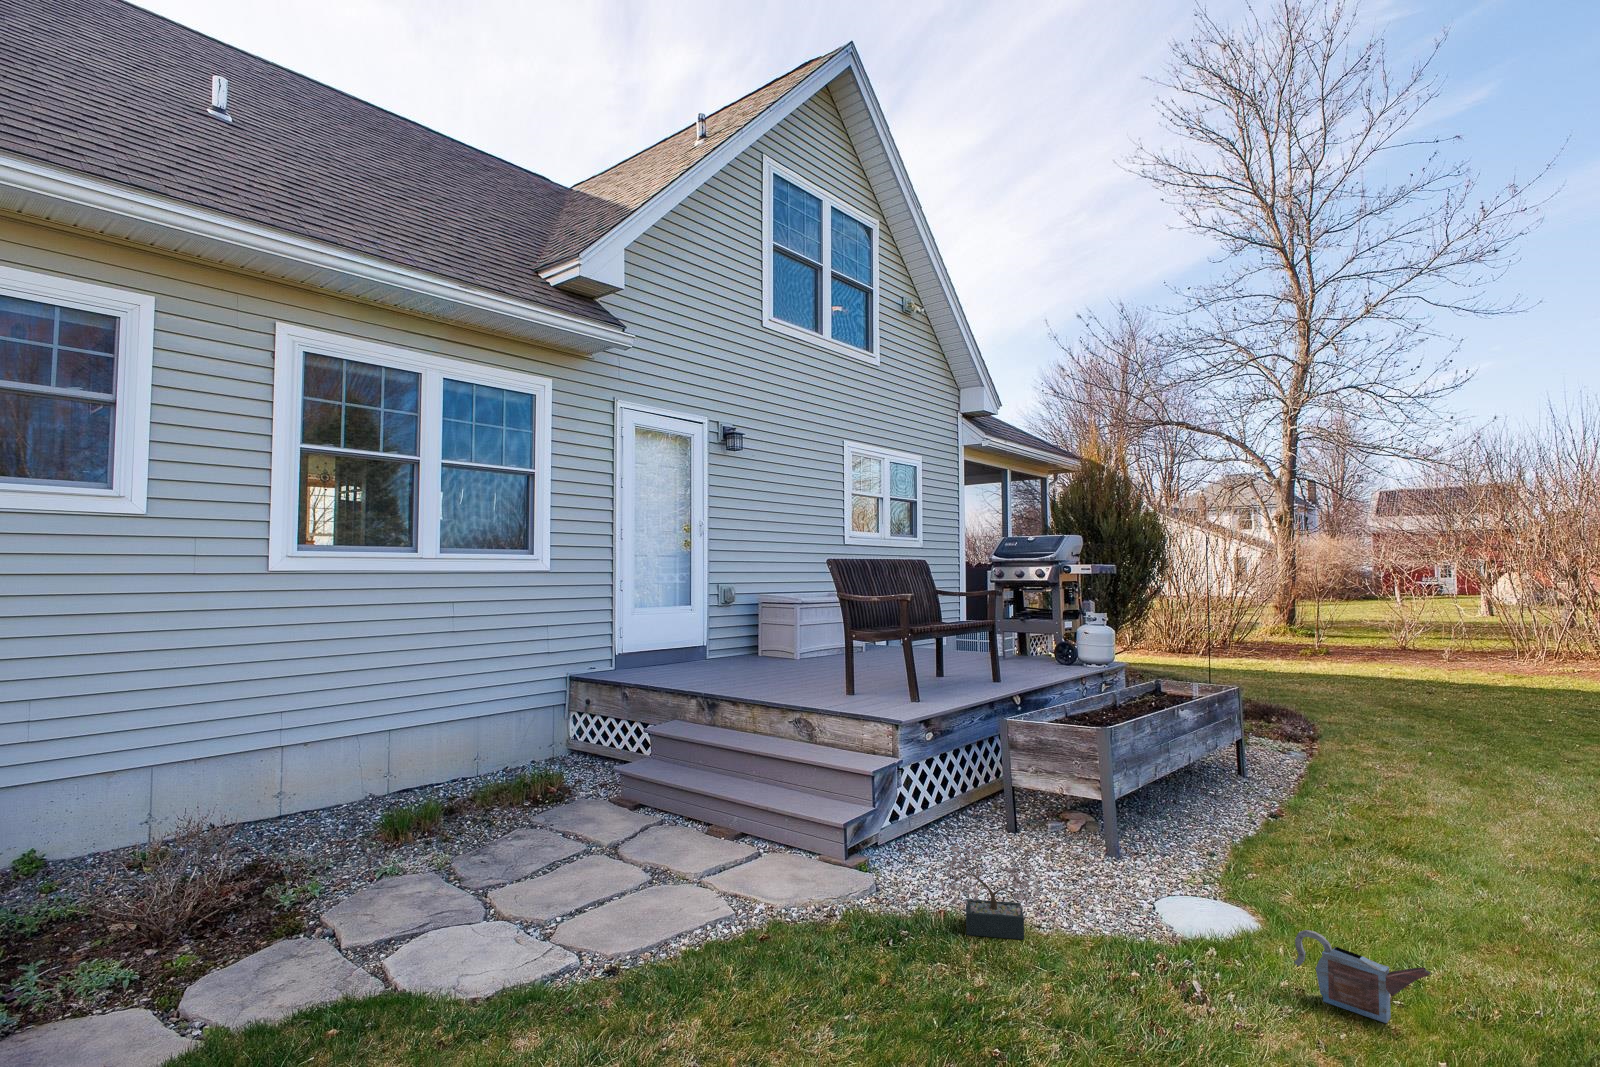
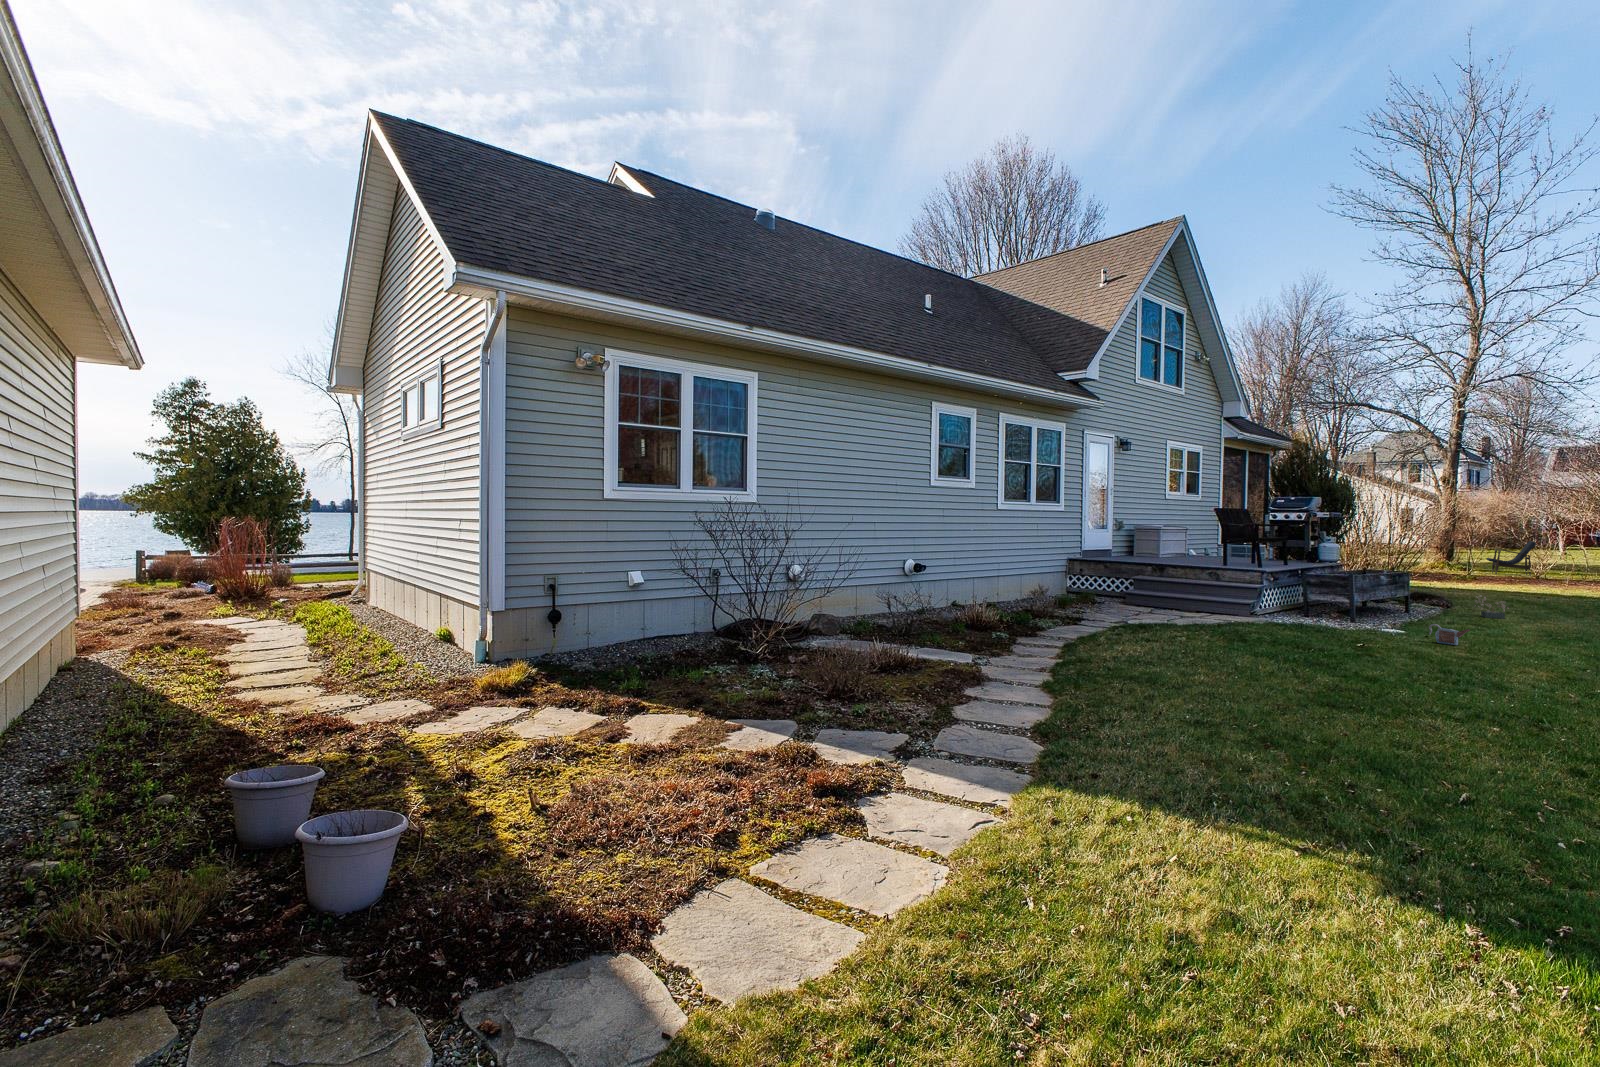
lounge chair: none [1336,601,1396,651] -> present [1487,541,1536,576]
decorative plant: present [940,842,1040,939] -> present [1476,597,1505,619]

